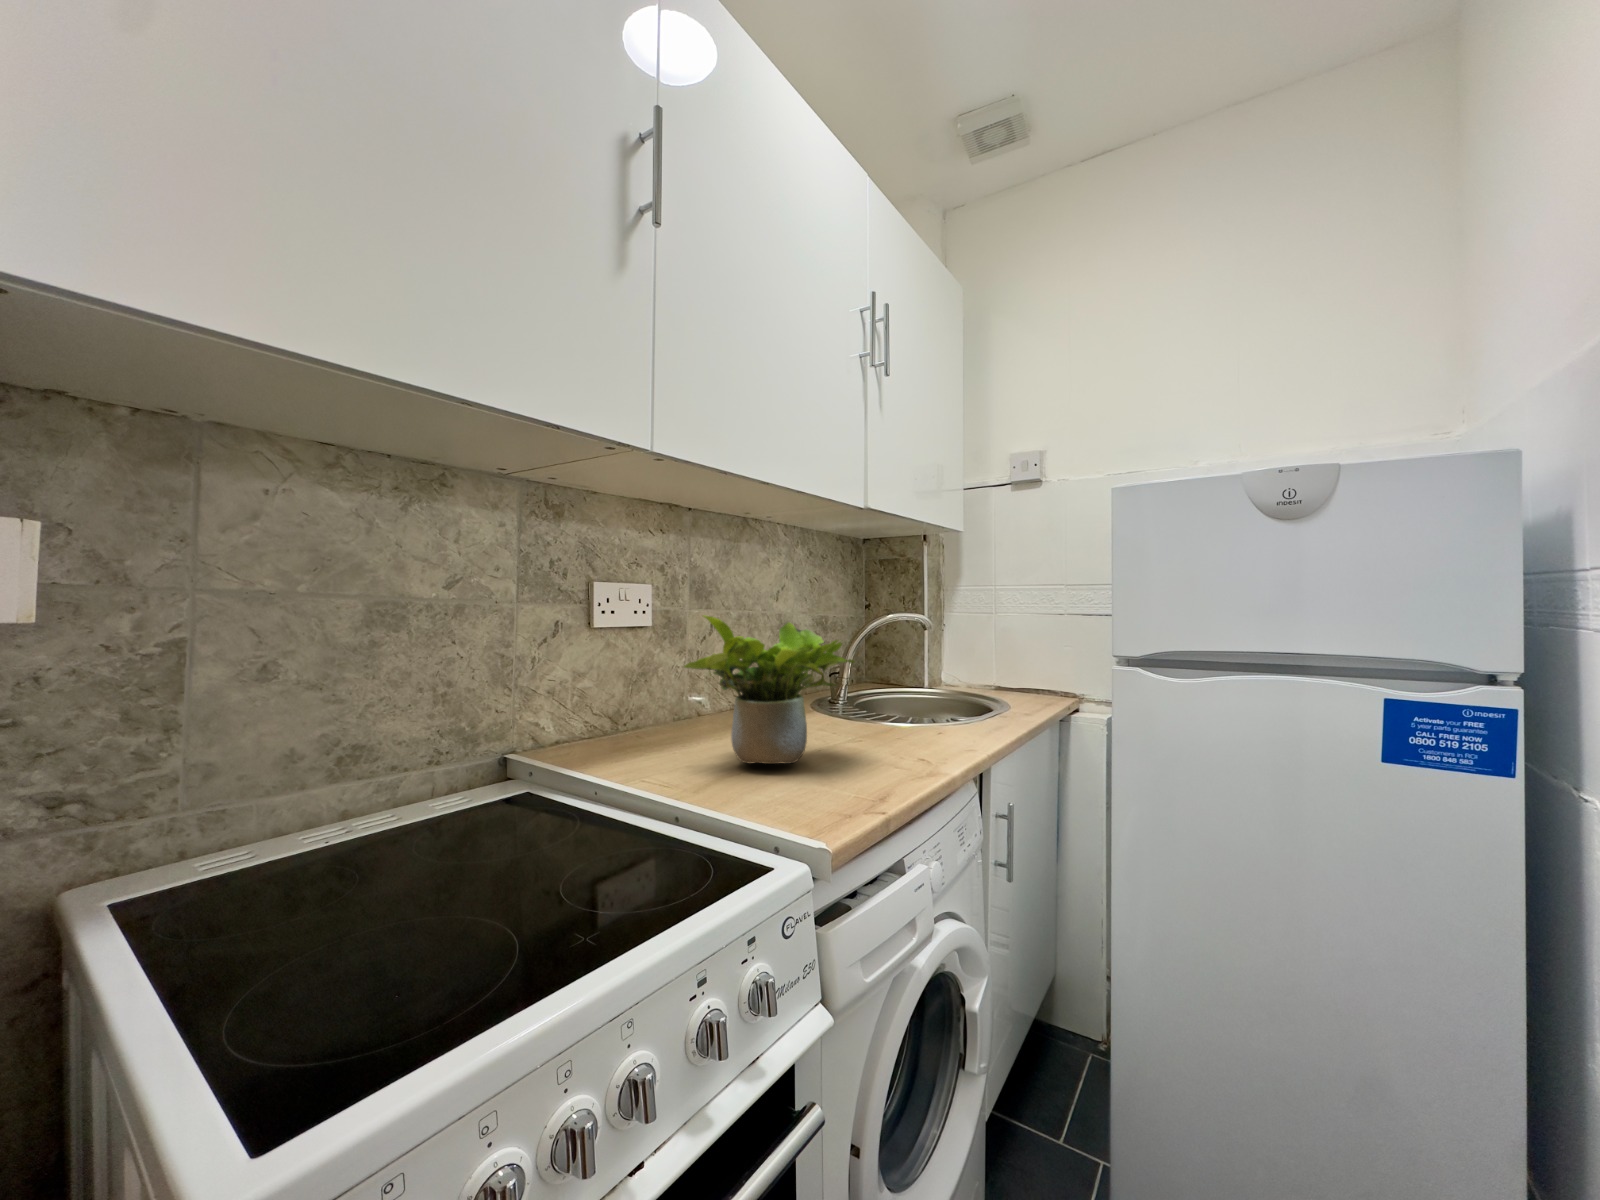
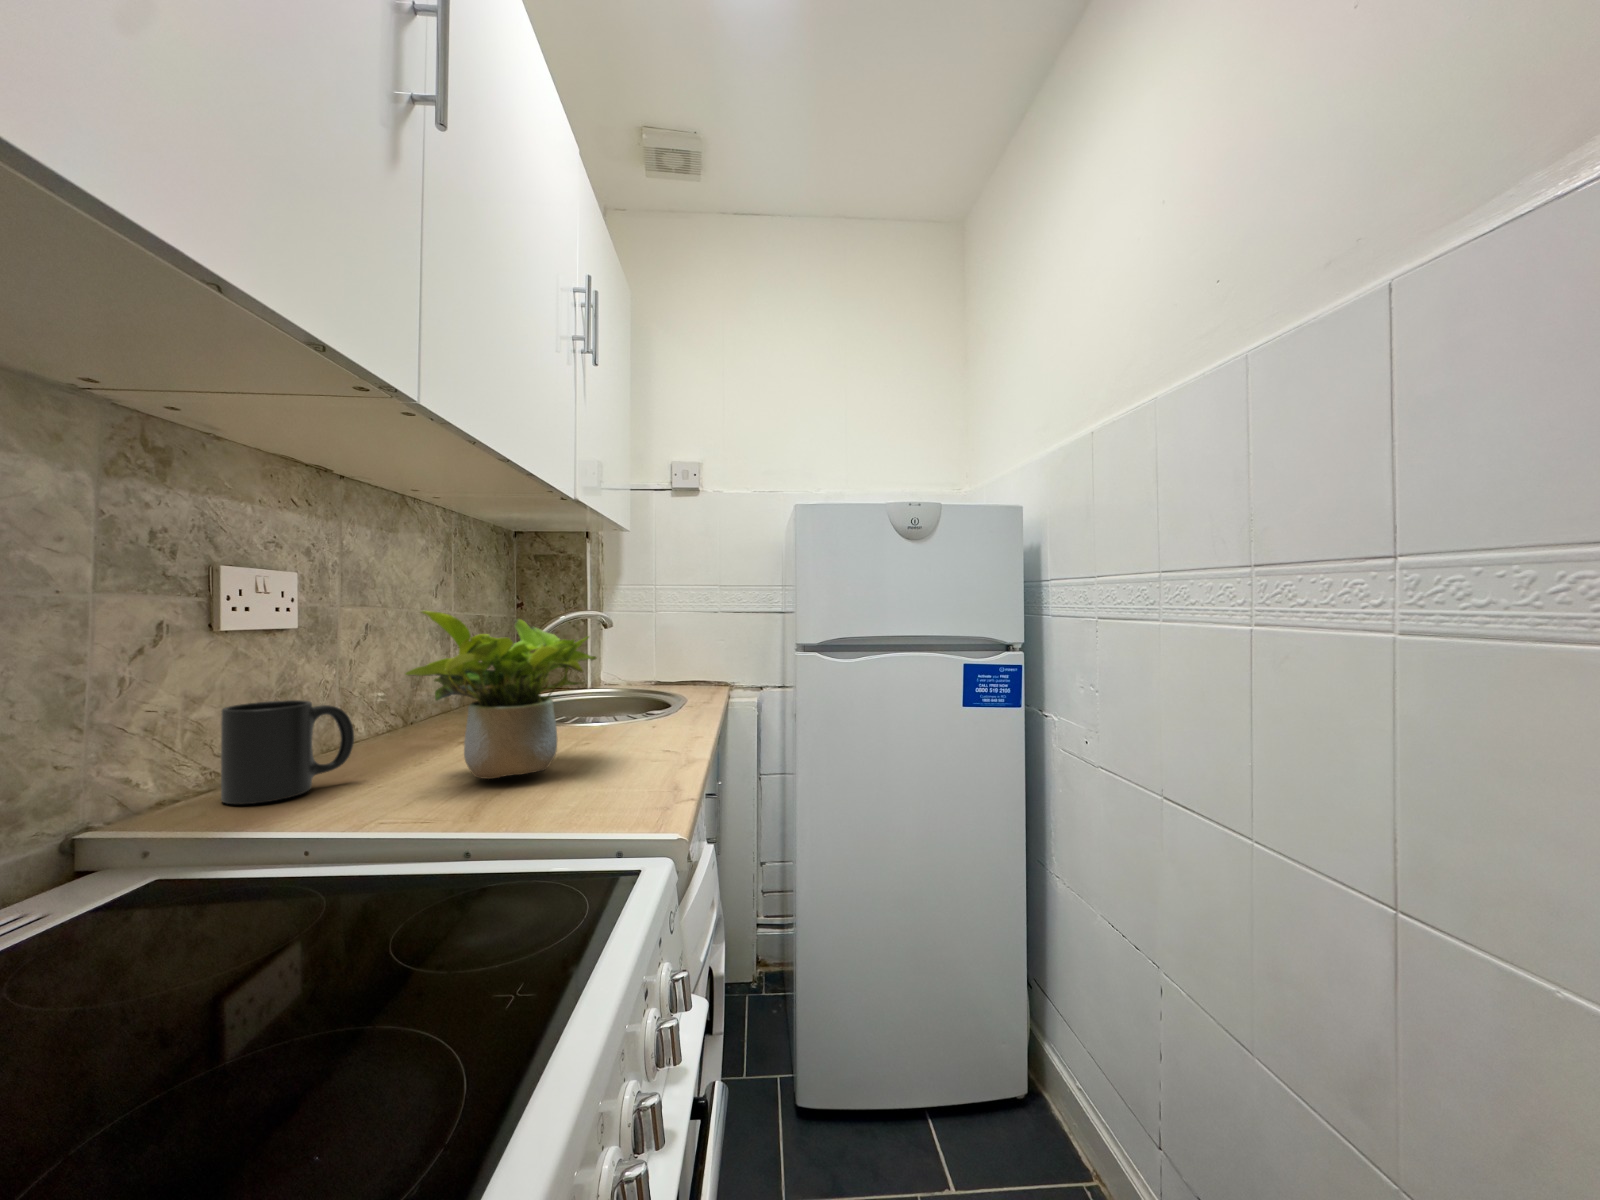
mug: none [587,681,670,755] -> present [221,700,354,804]

